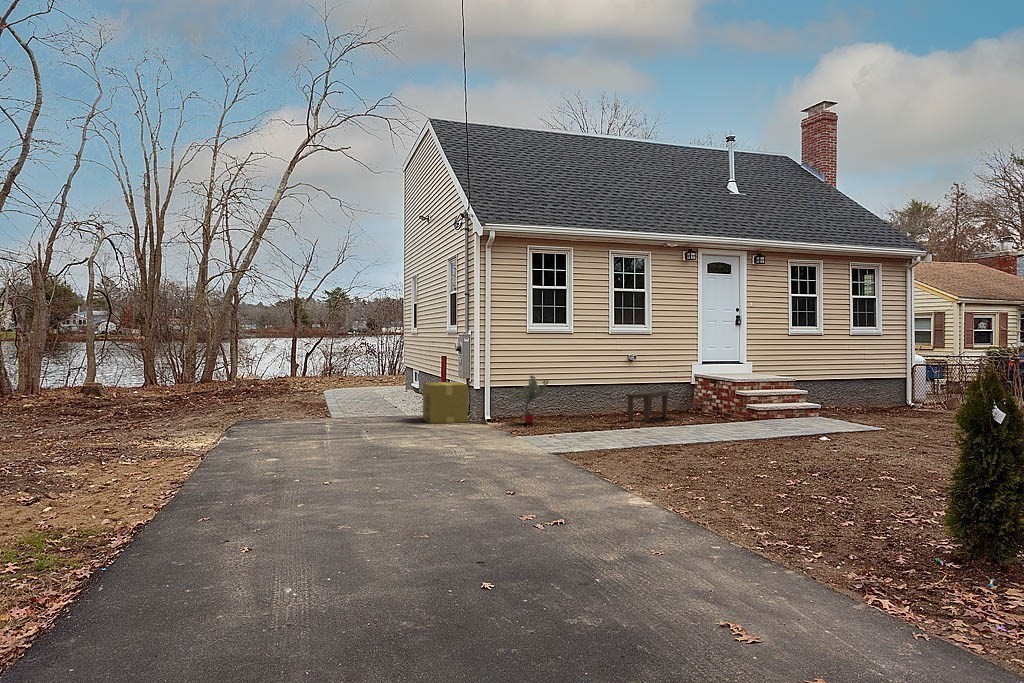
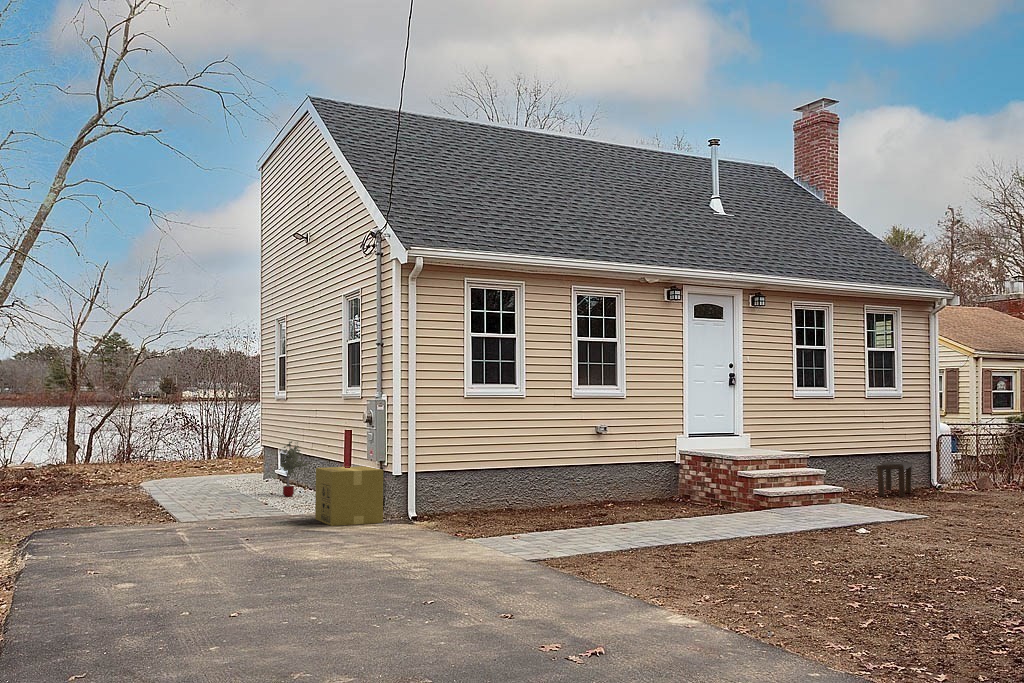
potted tree: present [510,374,549,424] -> present [280,441,308,497]
bench: present [627,390,669,422] -> present [876,462,913,497]

